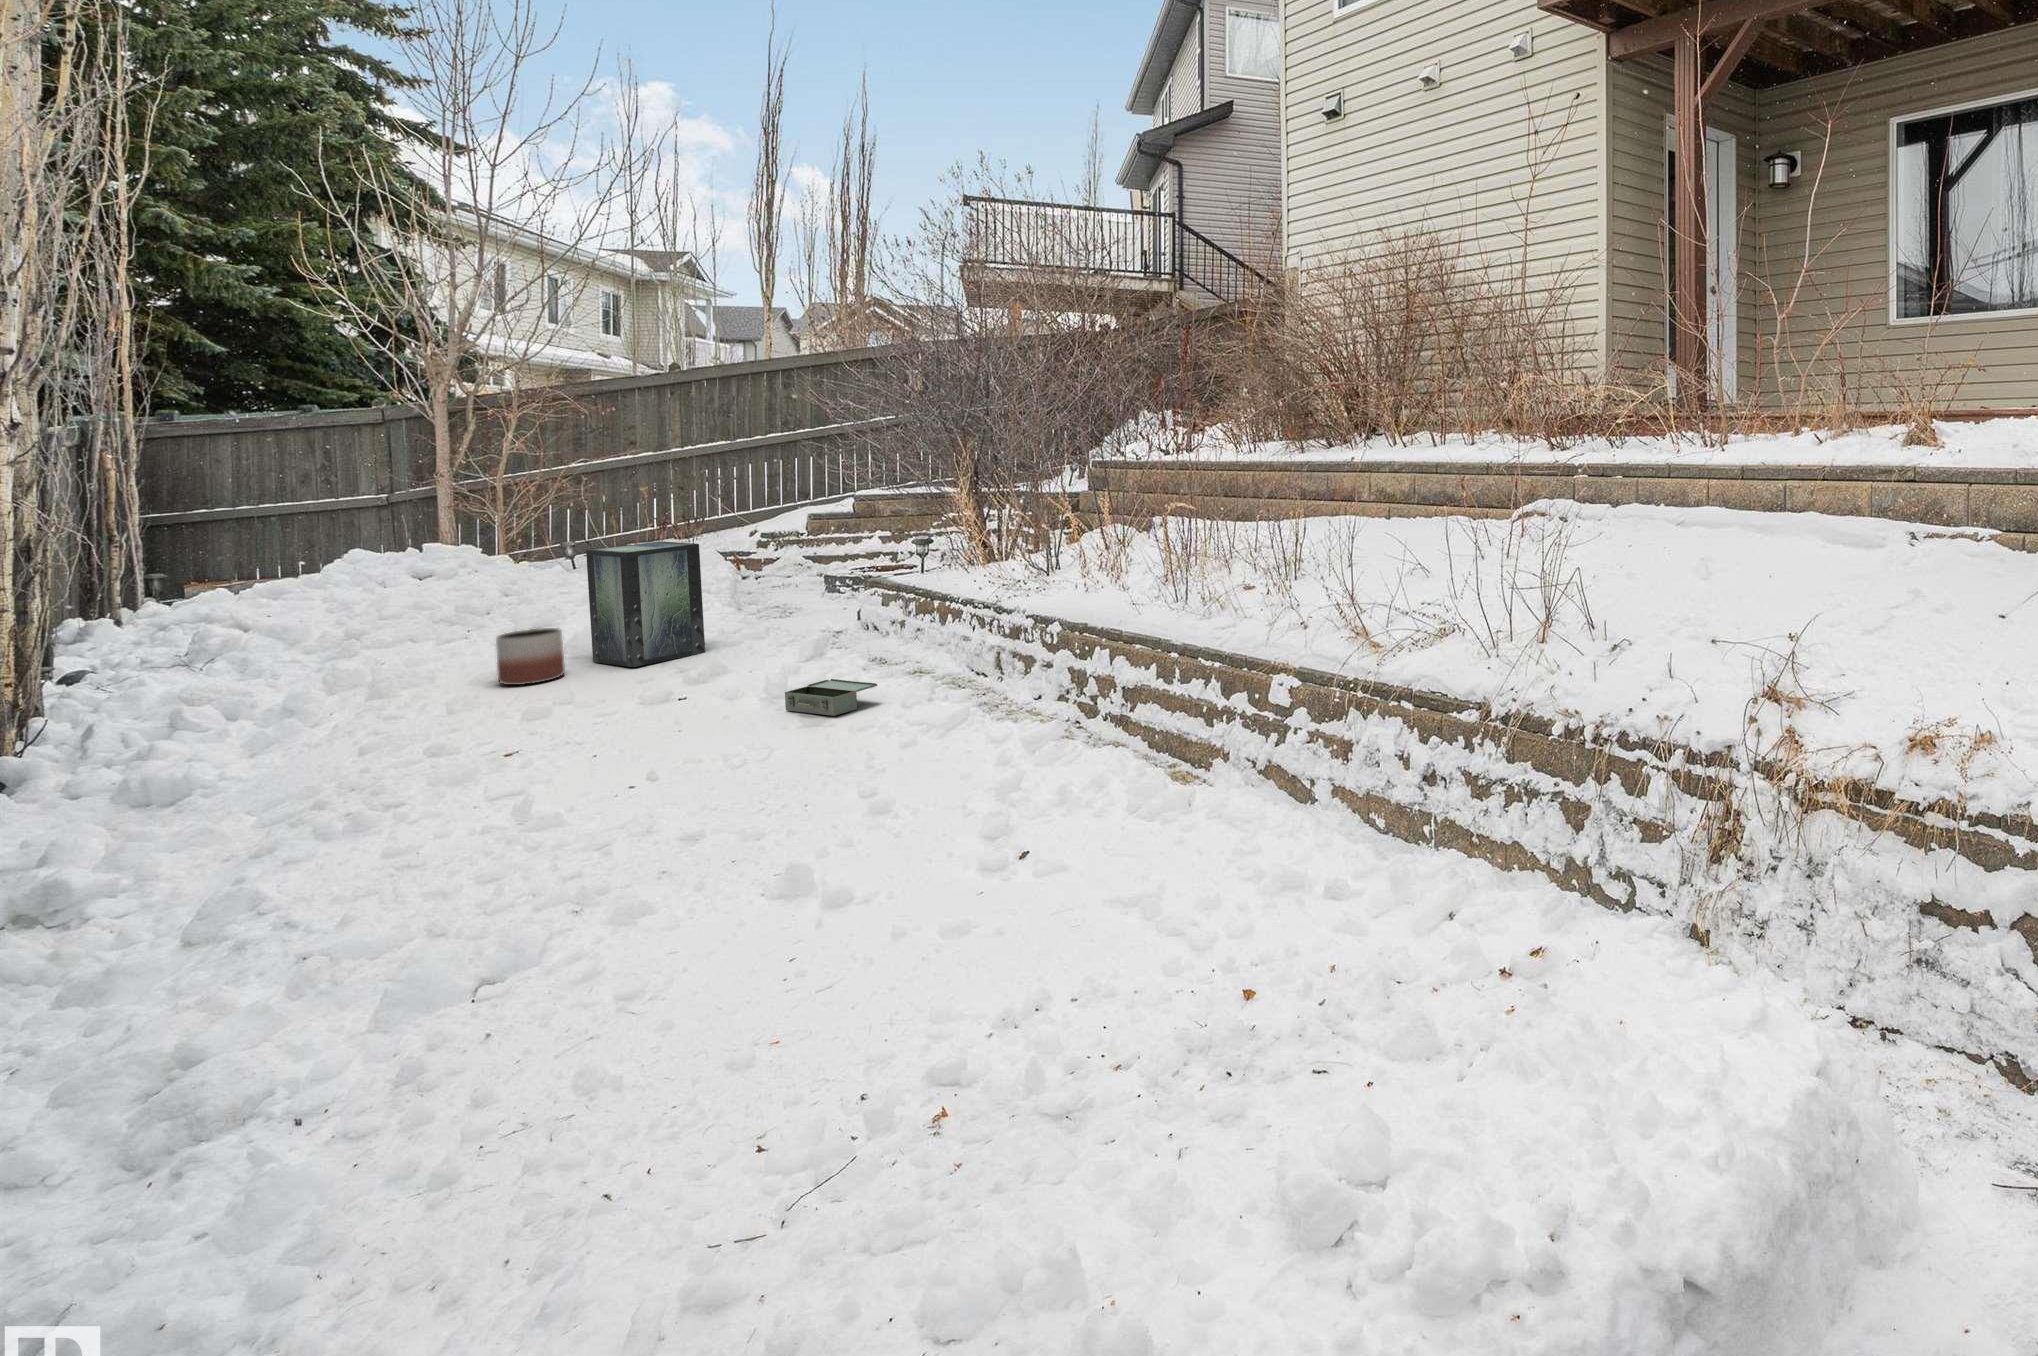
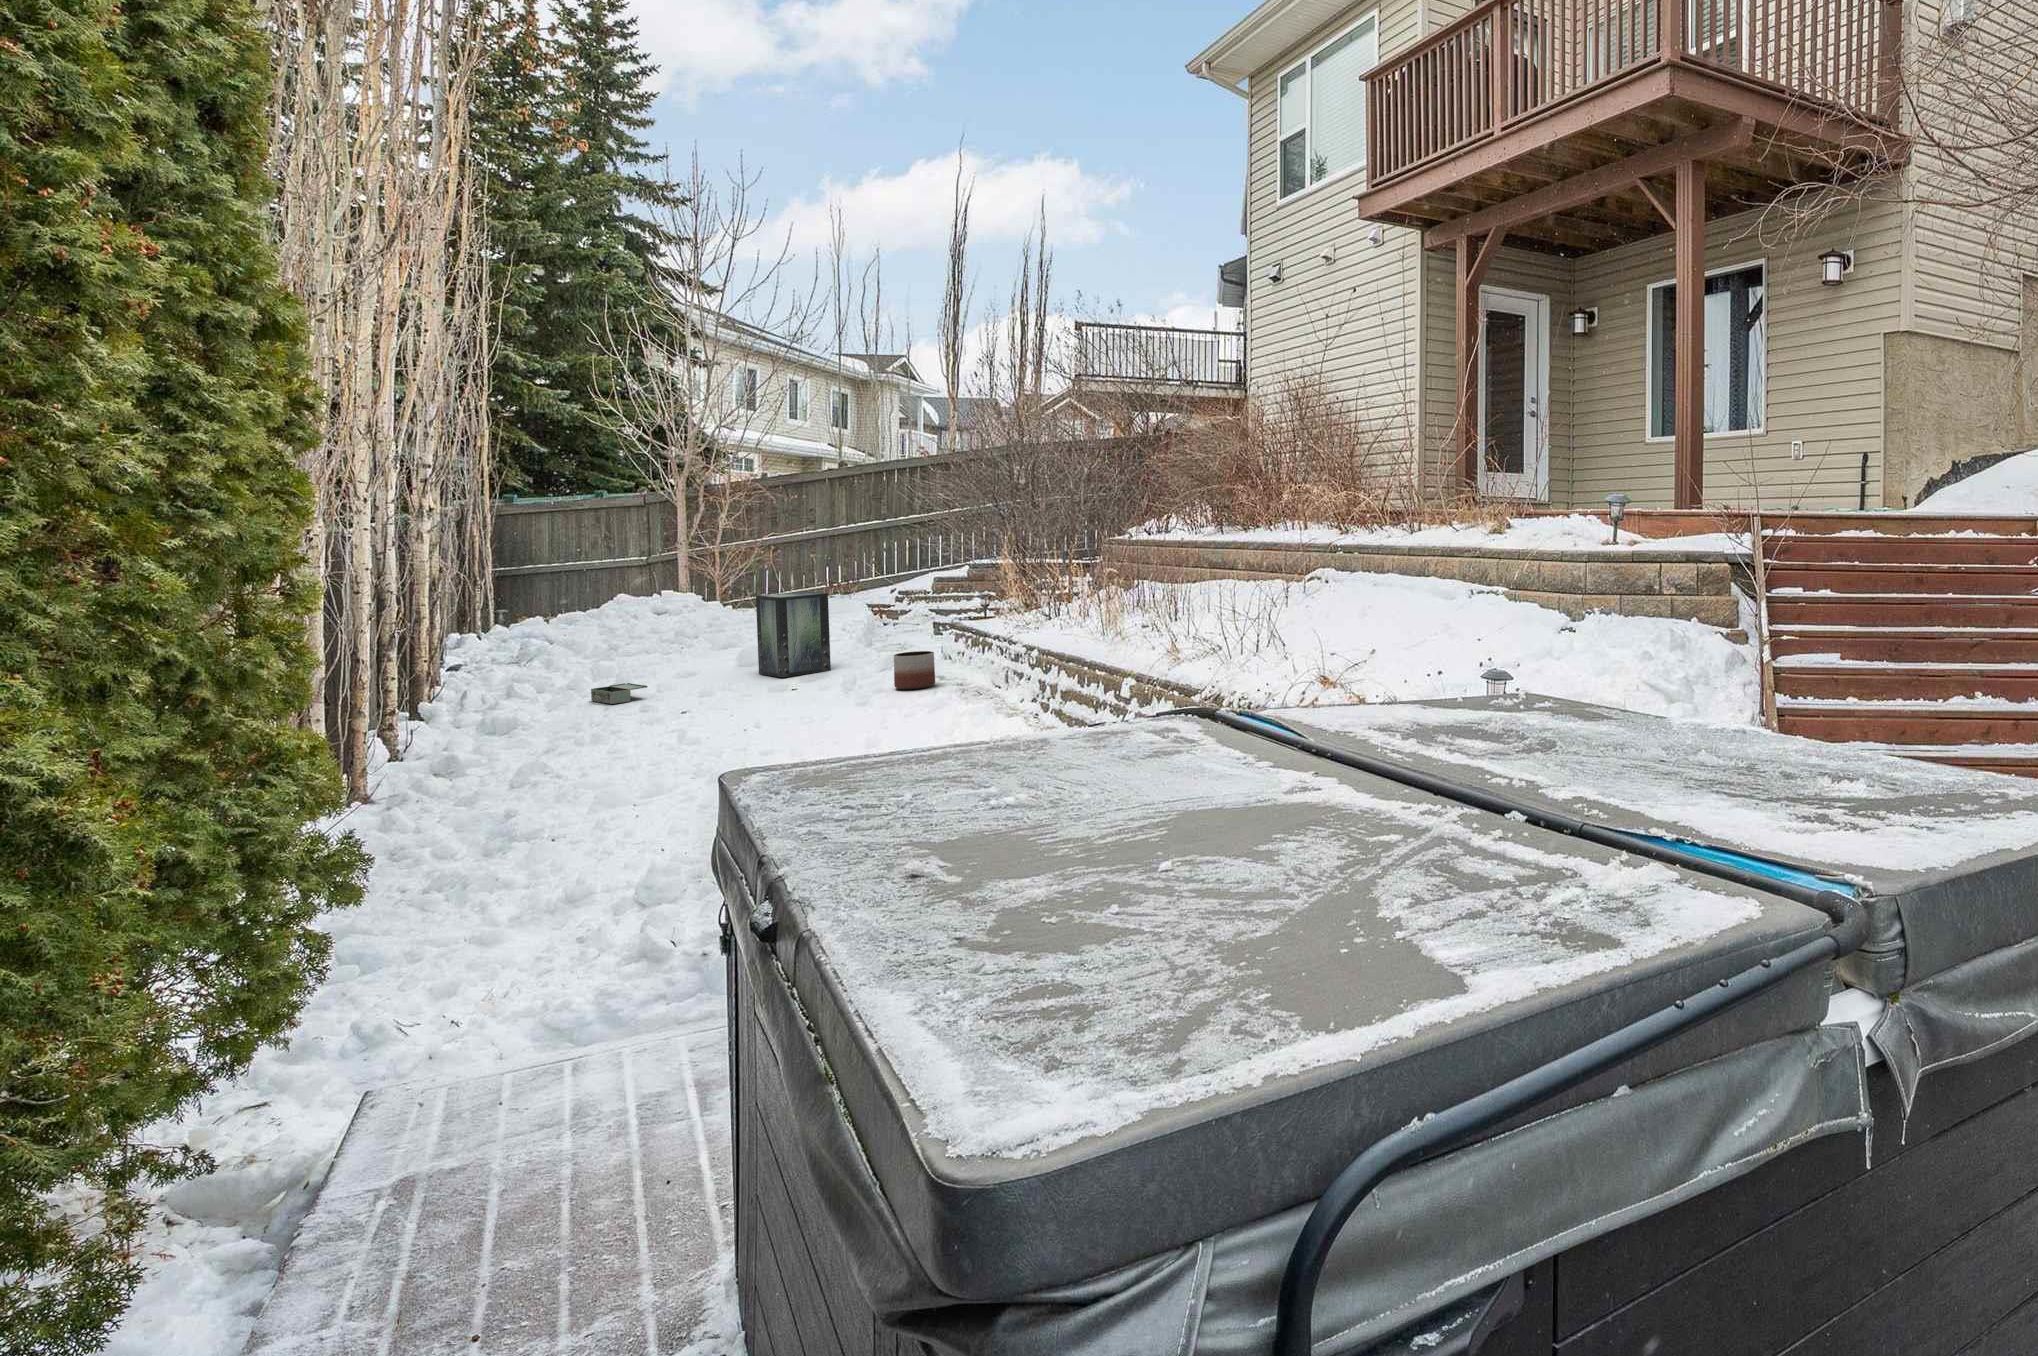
planter: present [496,628,565,685] -> present [894,651,935,690]
toolbox: present [785,679,877,716] -> present [591,683,647,704]

